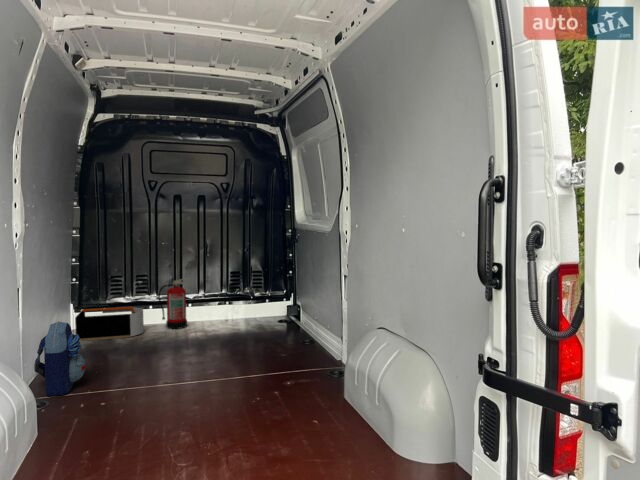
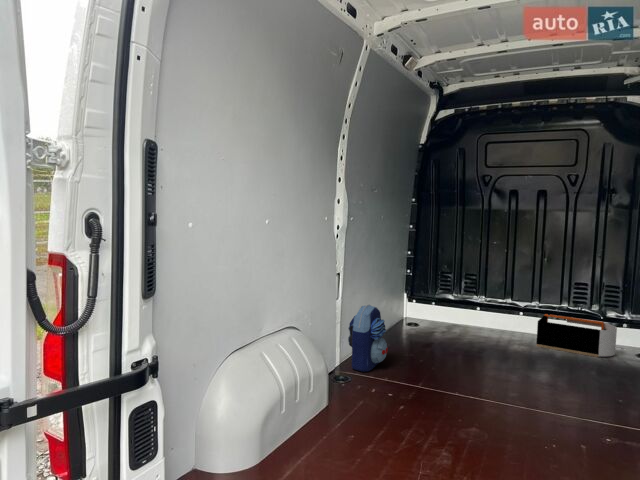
fire extinguisher: present [158,278,191,329] -> none [485,283,527,338]
storage bin: present [75,307,144,341] -> present [536,314,617,357]

